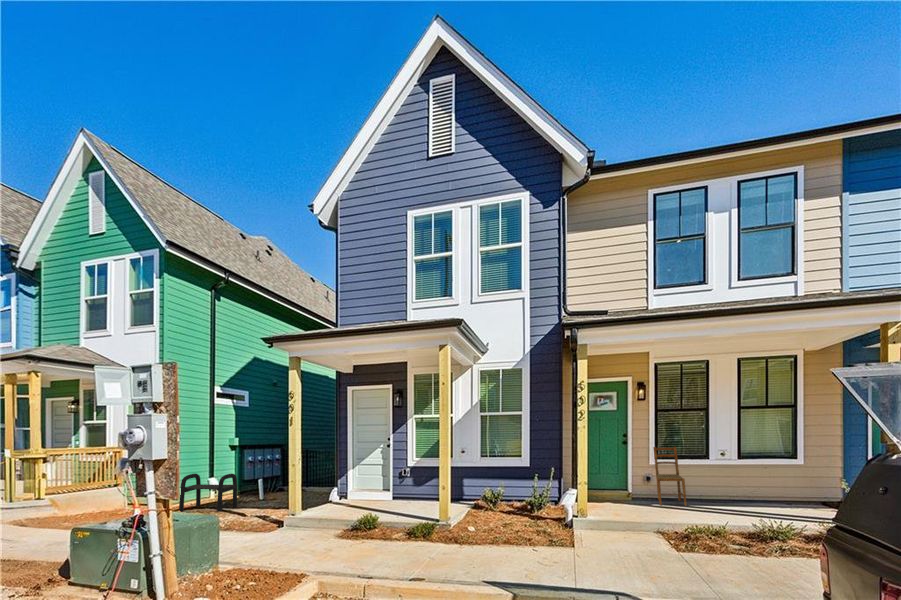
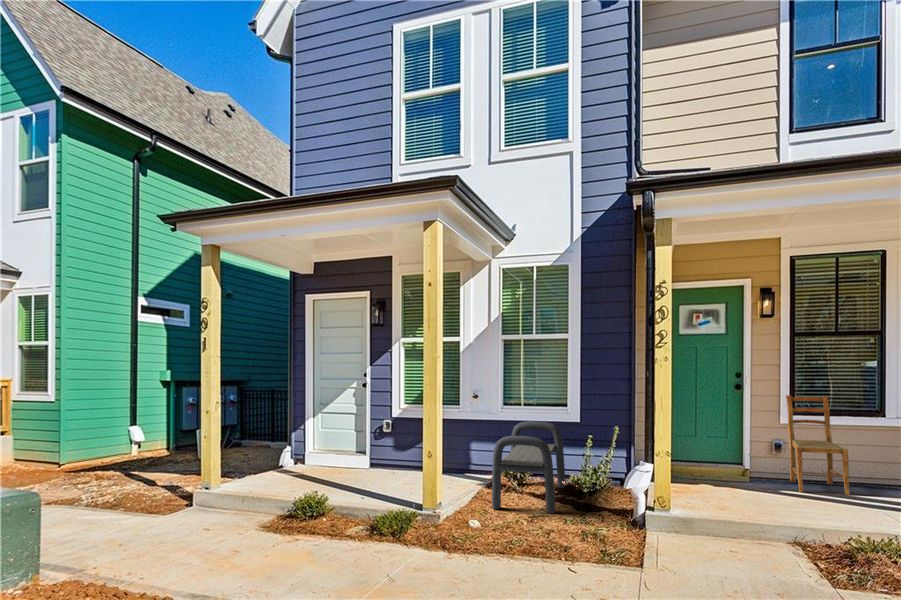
bench: present [179,474,237,512] -> present [492,421,566,514]

